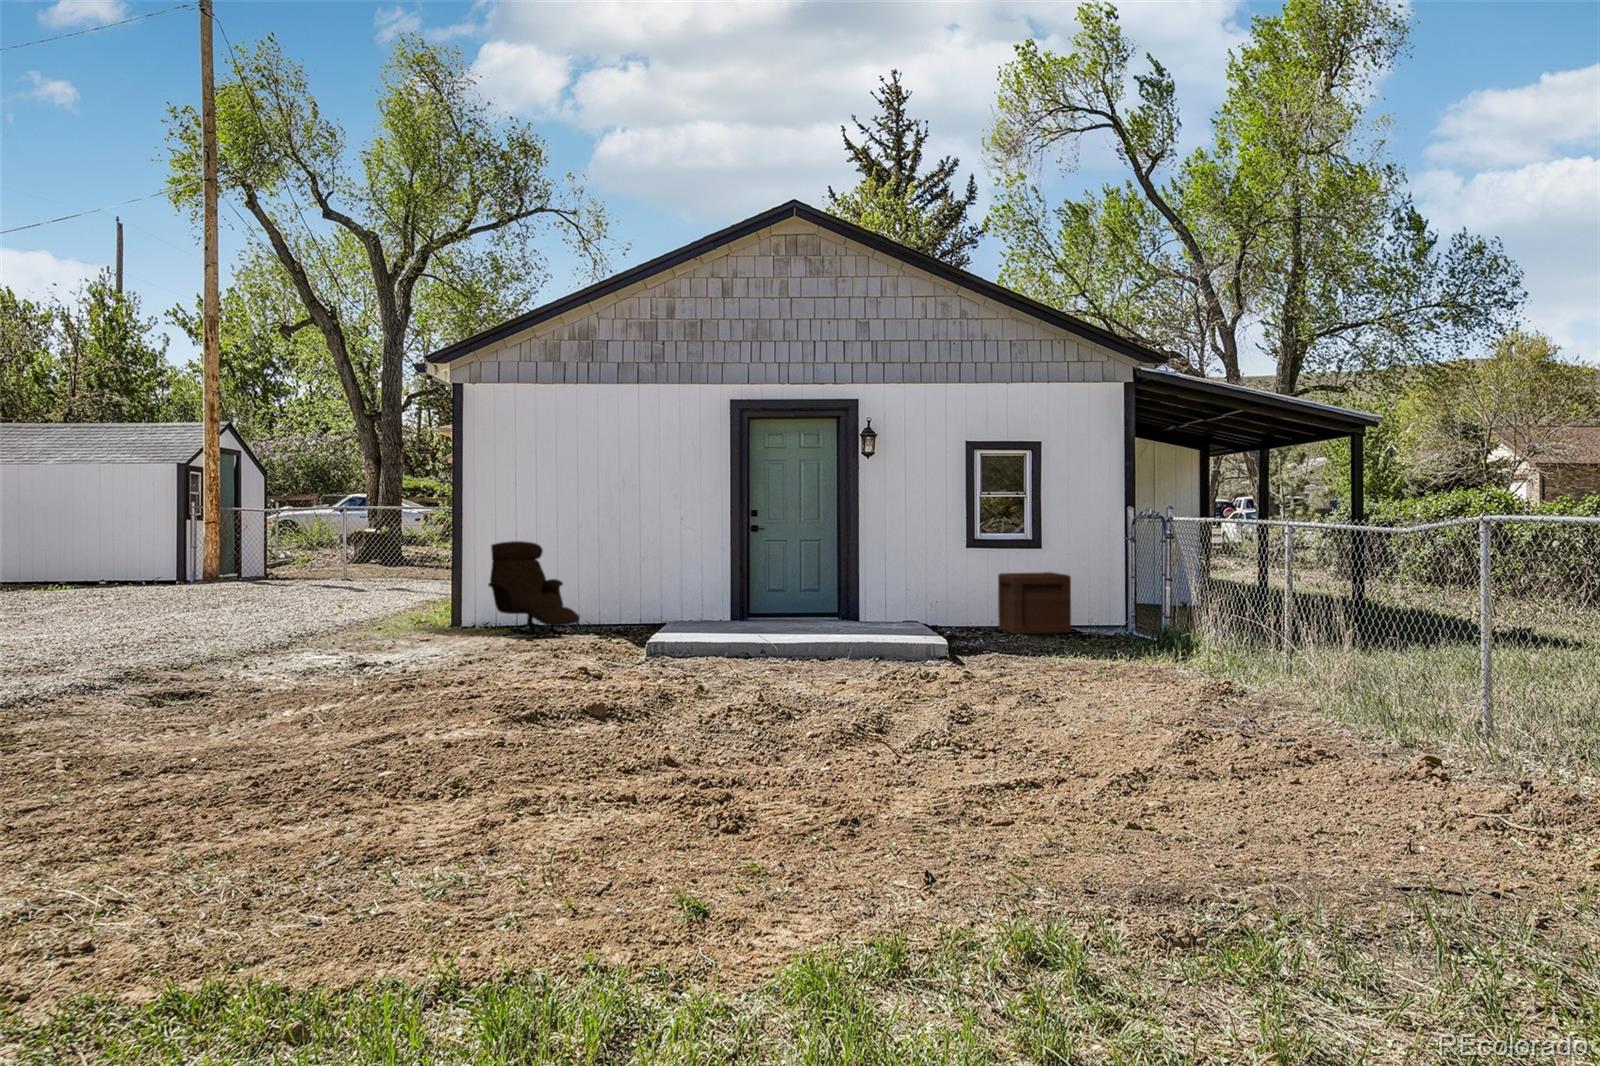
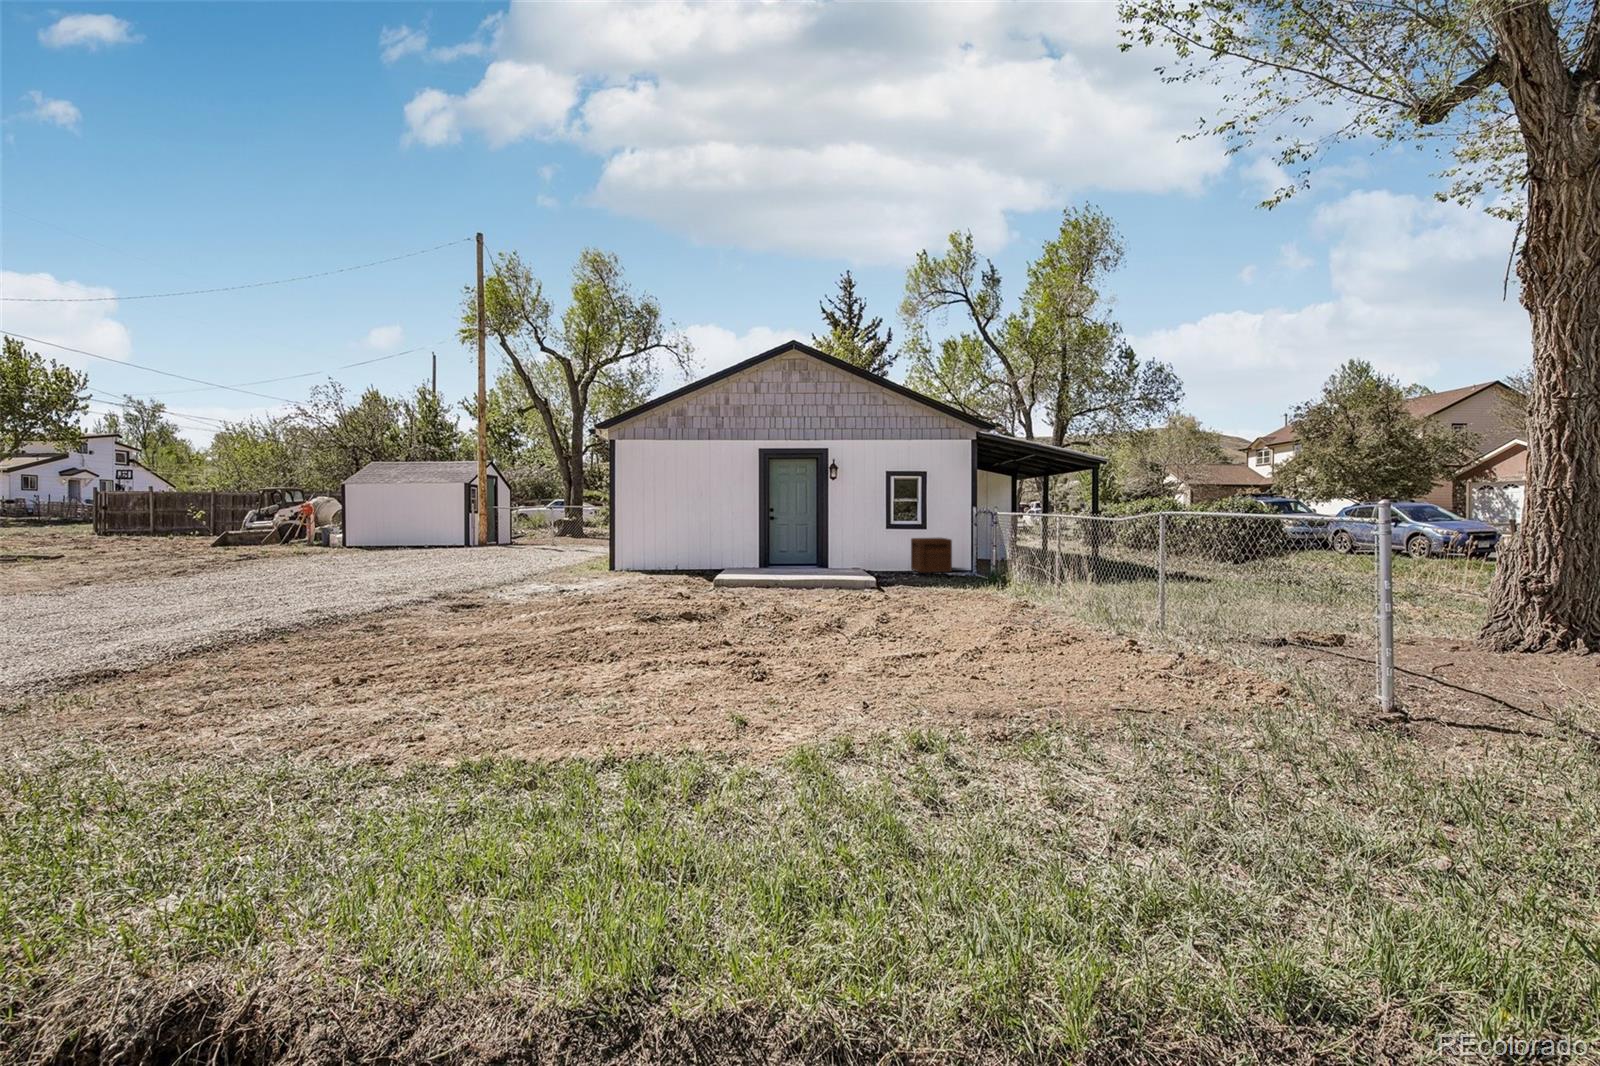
lounge chair: present [488,541,579,639] -> none [621,519,673,575]

